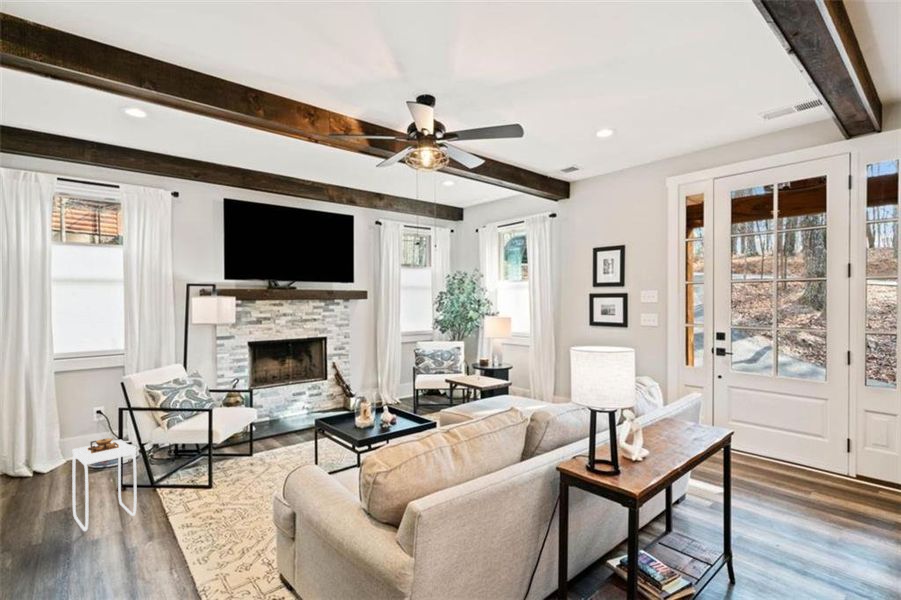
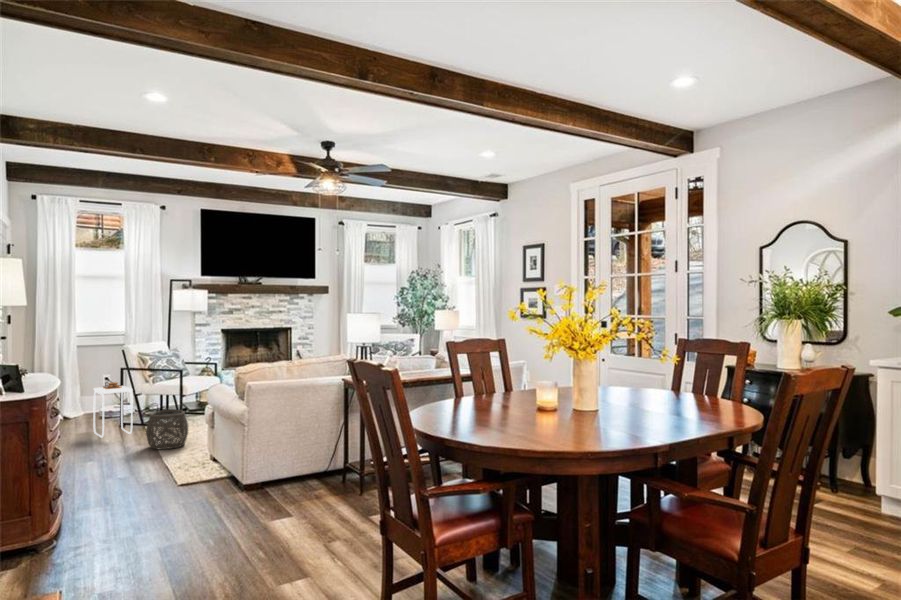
woven basket: none [160,489,232,567] -> present [146,410,188,450]

